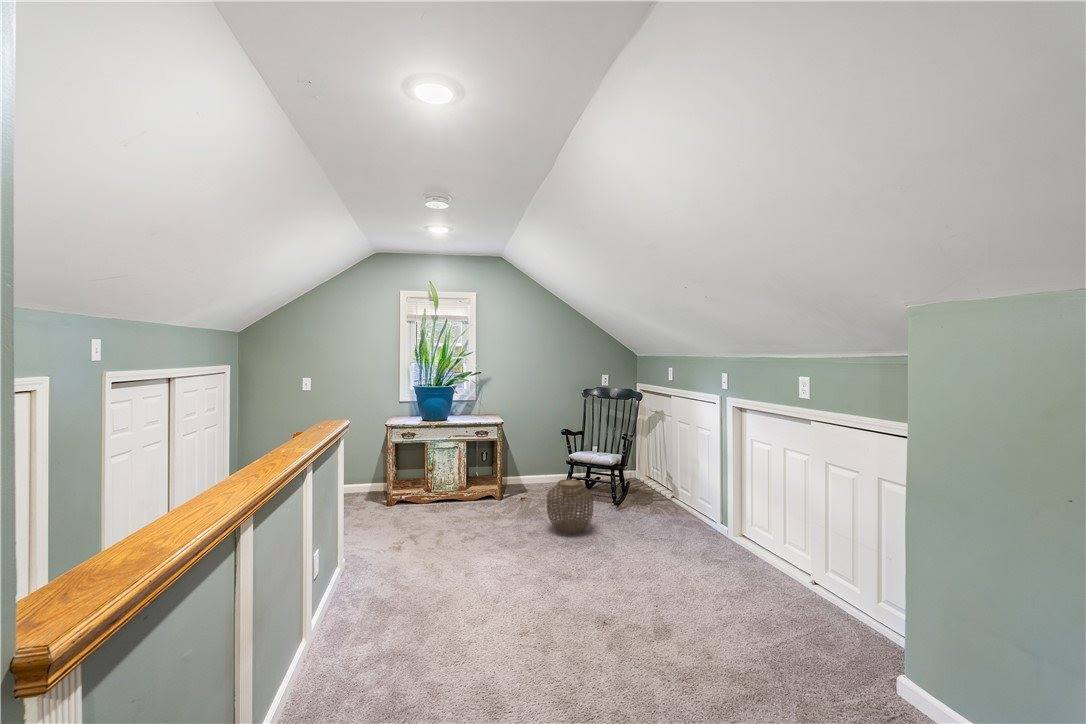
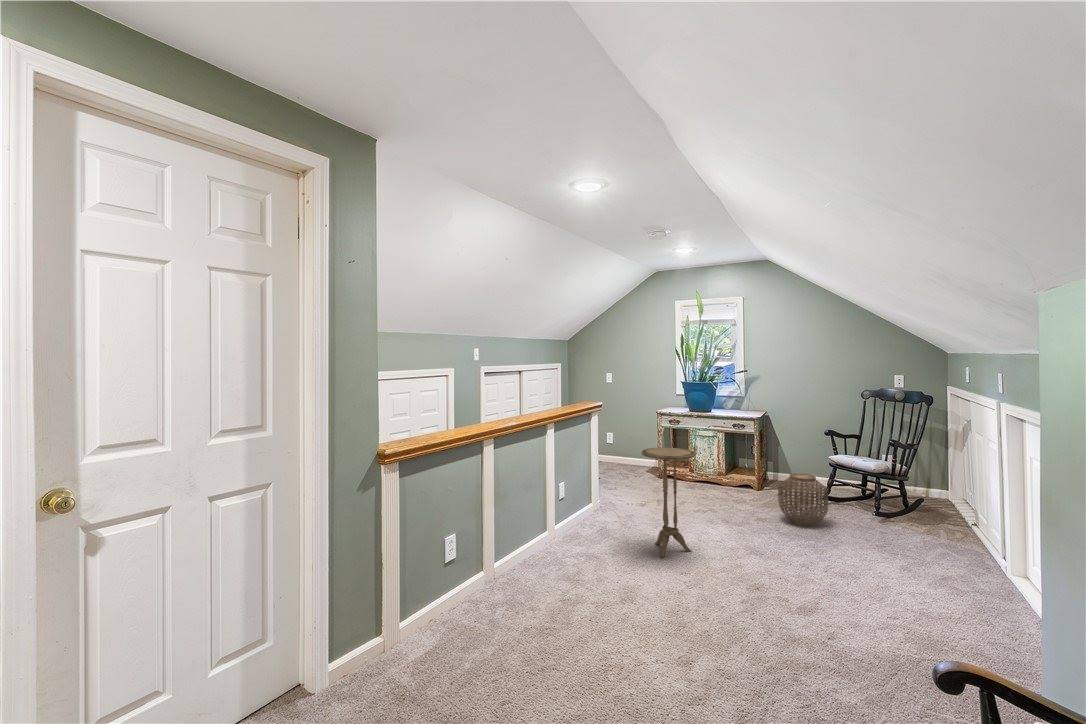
side table: none [442,475,512,627] -> present [642,447,695,558]

